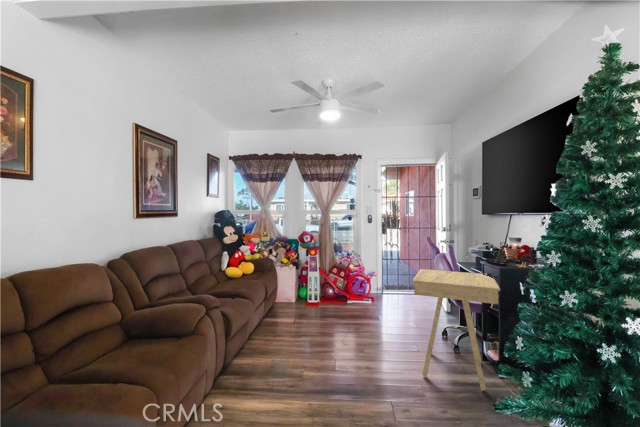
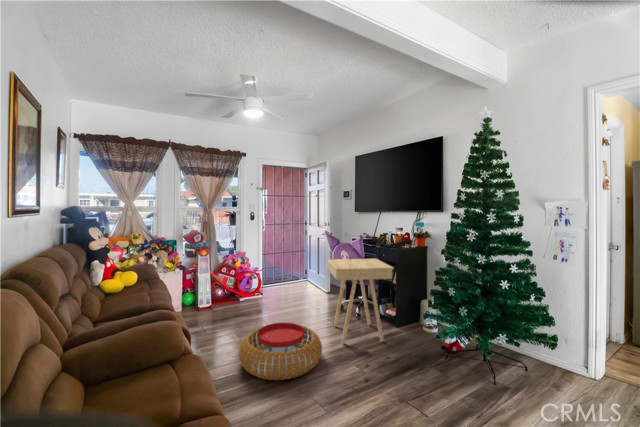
pouf: none [296,331,386,397] -> present [239,323,322,380]

